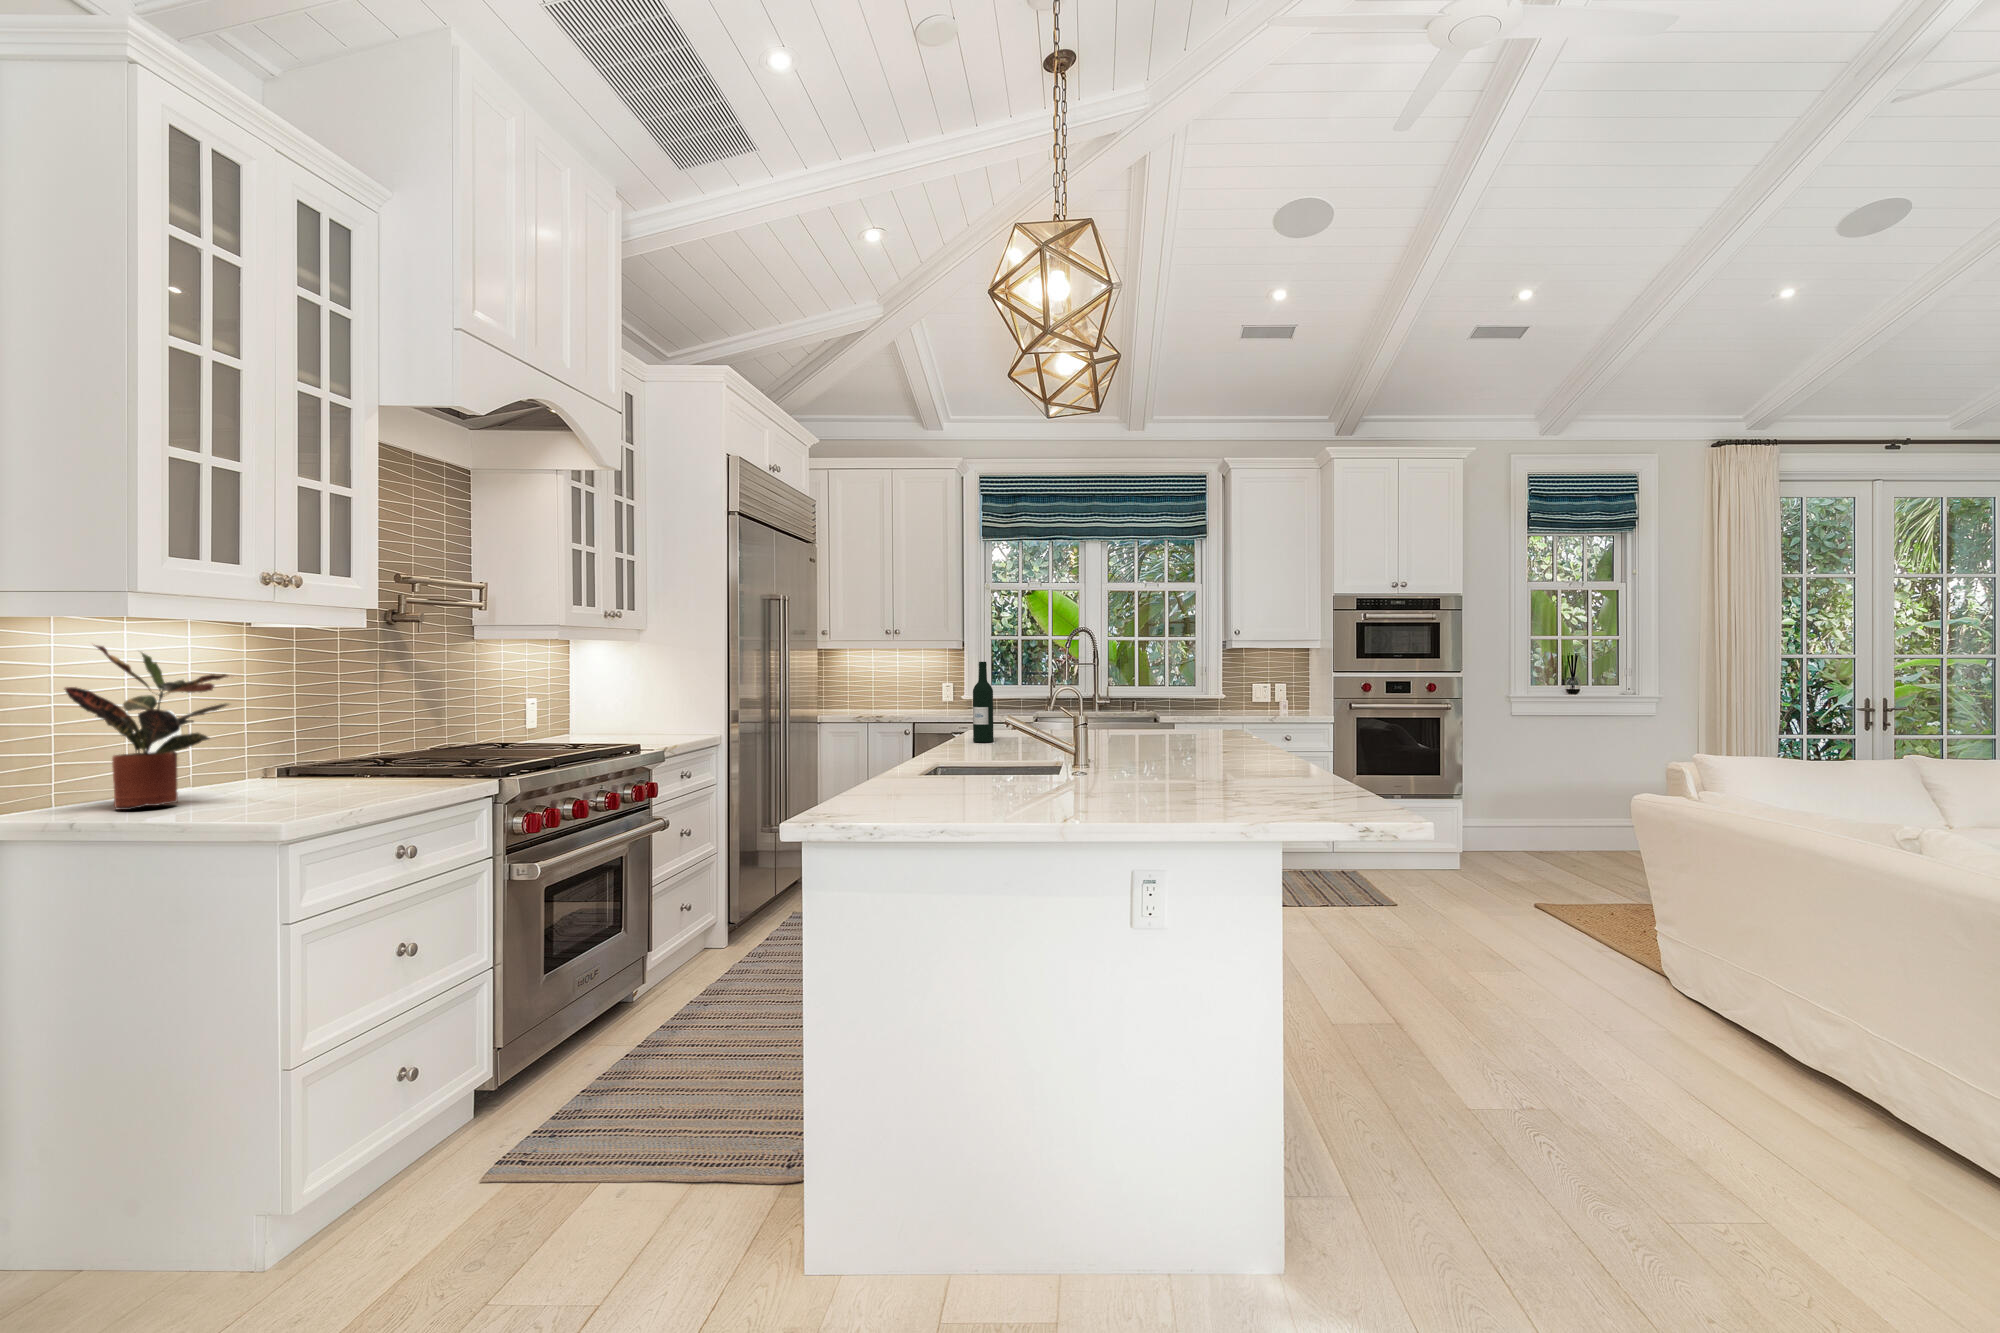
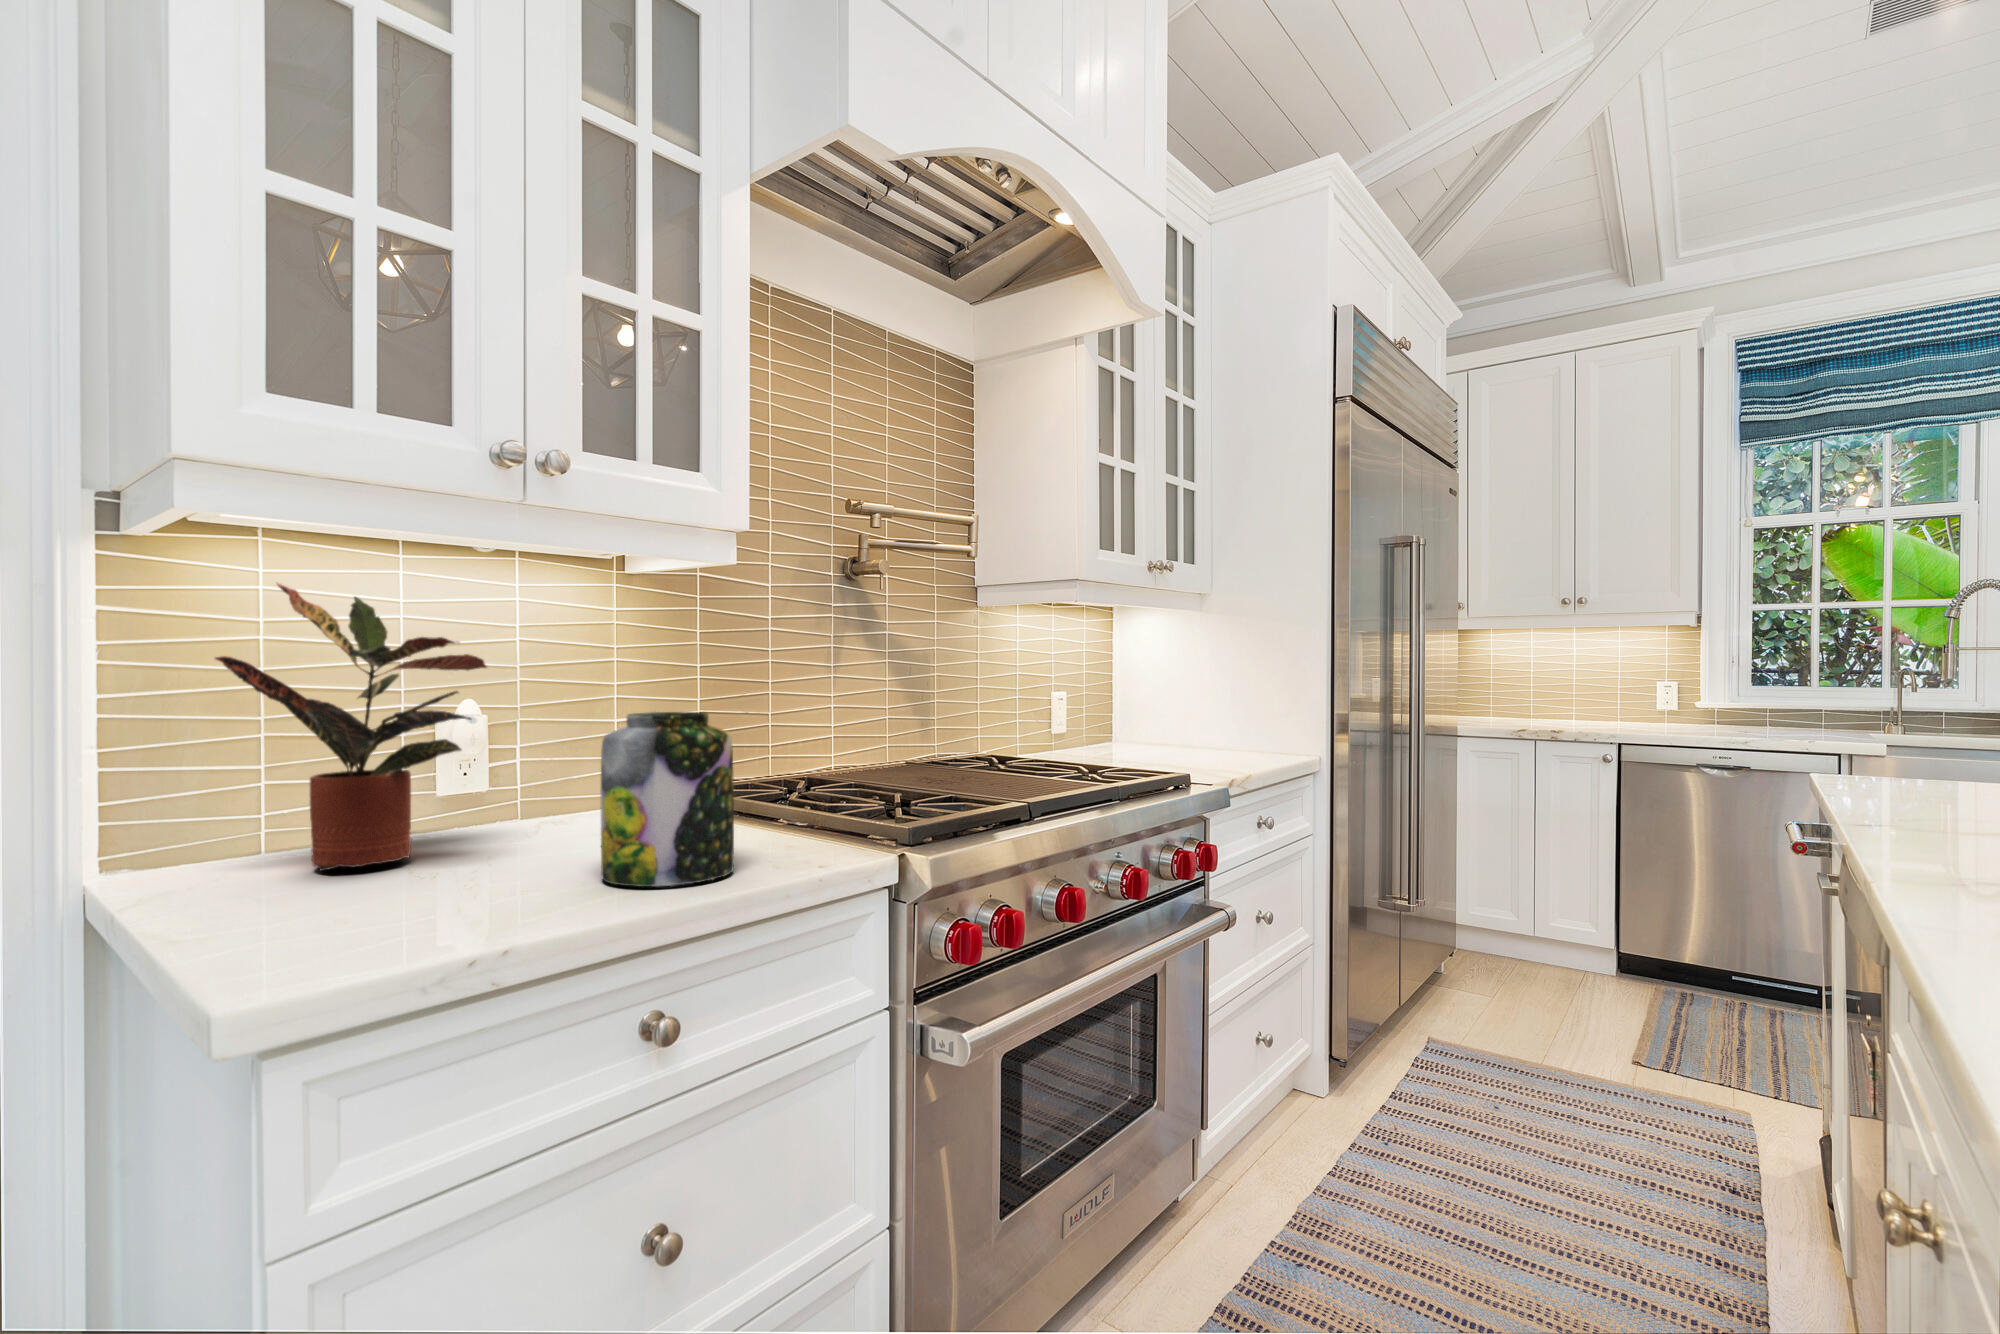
wine bottle: present [973,662,993,742] -> none [1883,635,1944,812]
jar: none [328,711,405,799] -> present [601,712,734,887]

